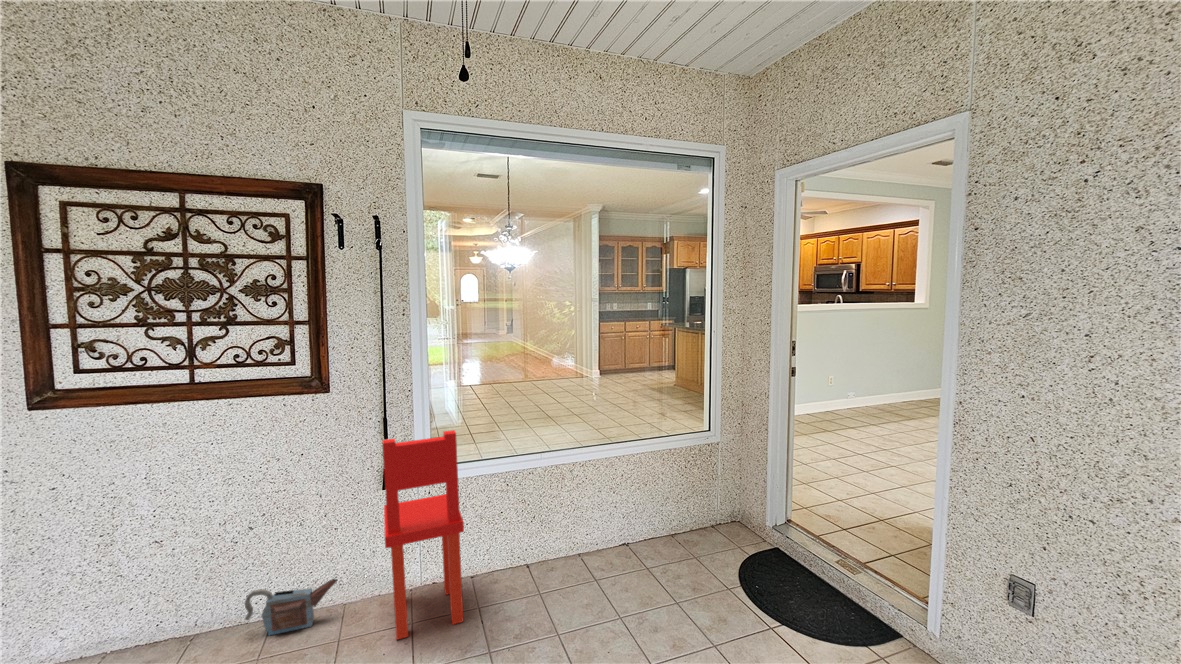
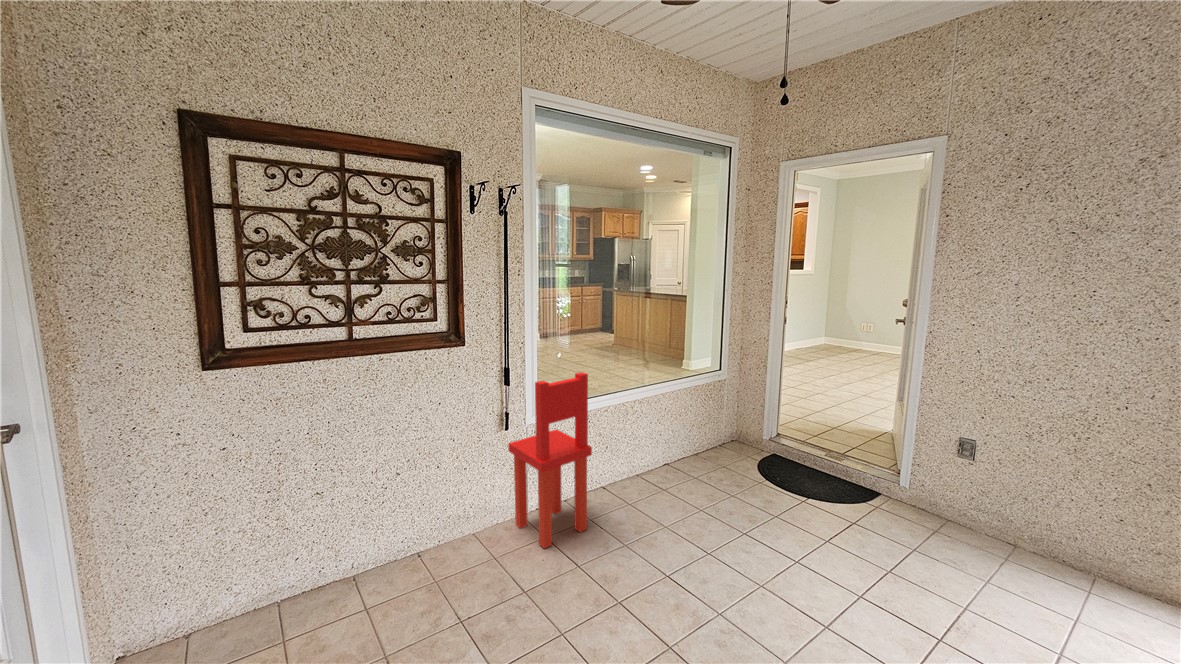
watering can: present [245,579,337,635] -> none [405,509,478,564]

